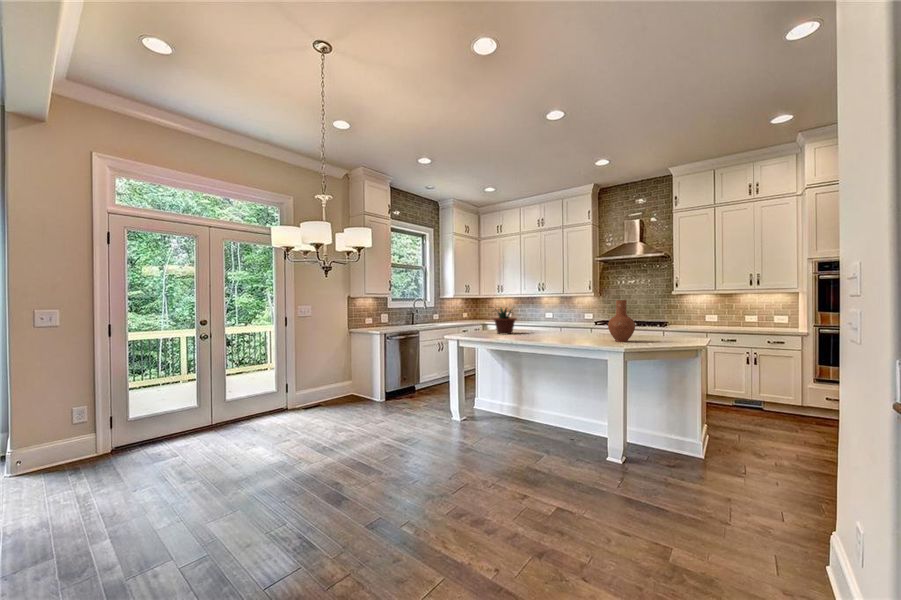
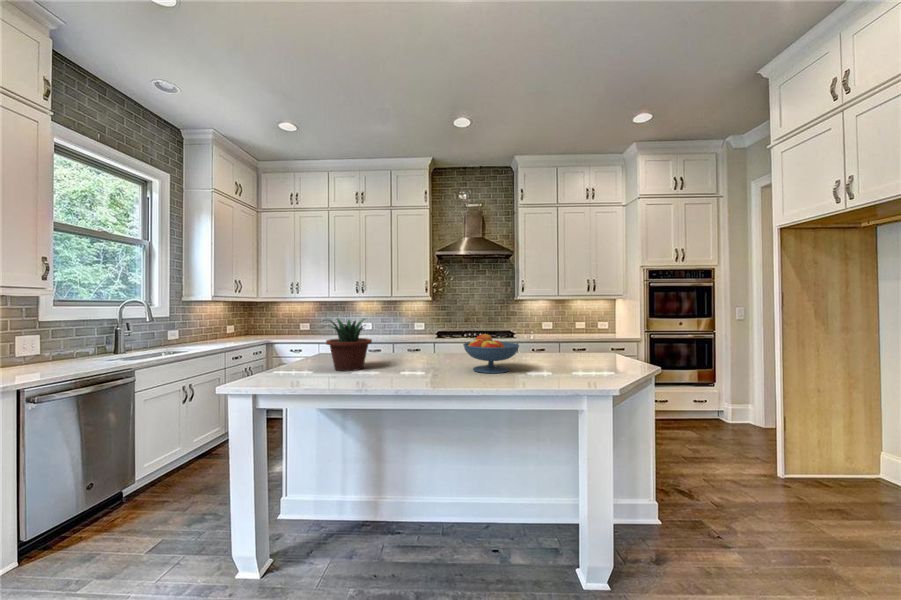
vase: present [608,300,635,342] -> none [559,308,602,377]
fruit bowl: none [559,316,594,339] -> present [463,334,519,373]

